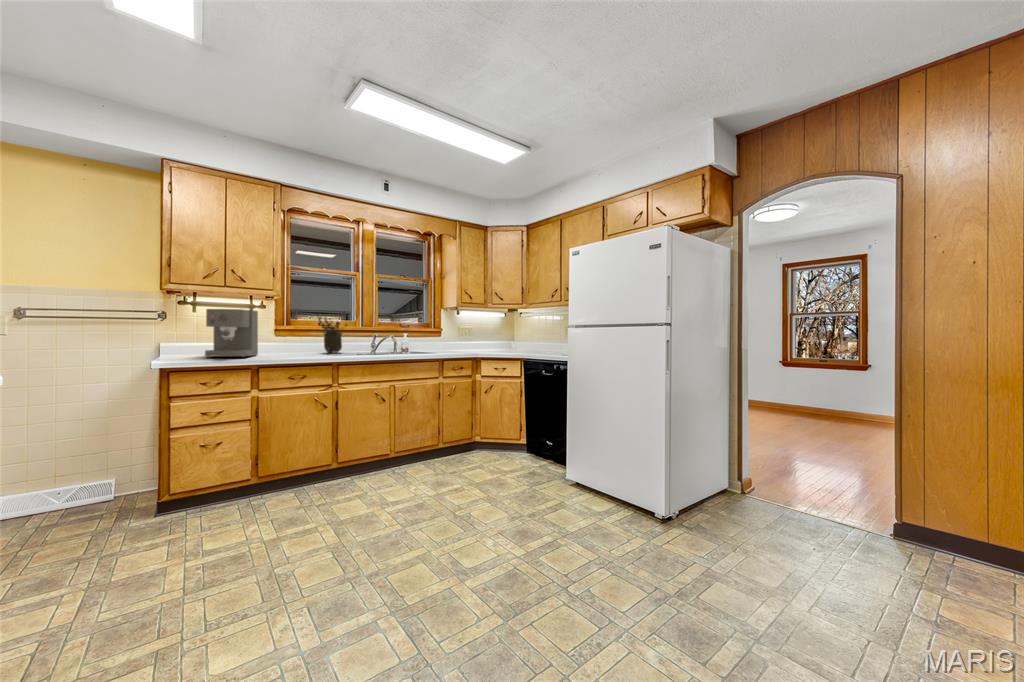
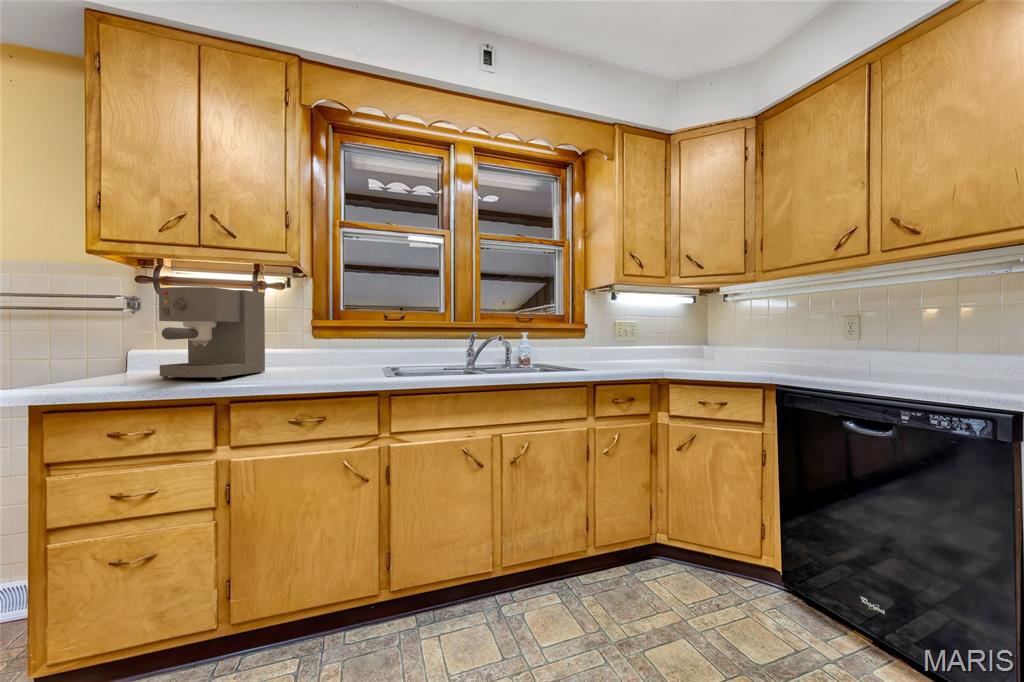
potted plant: present [317,316,347,353] -> none [369,292,423,367]

